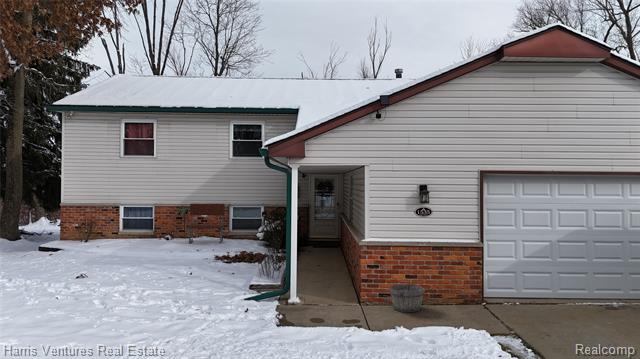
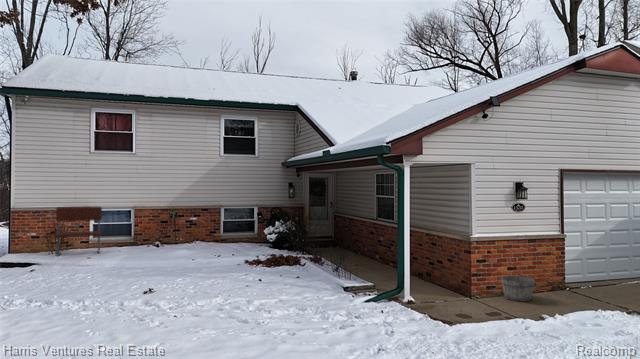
bench: present [187,203,225,243] -> present [55,207,102,255]

